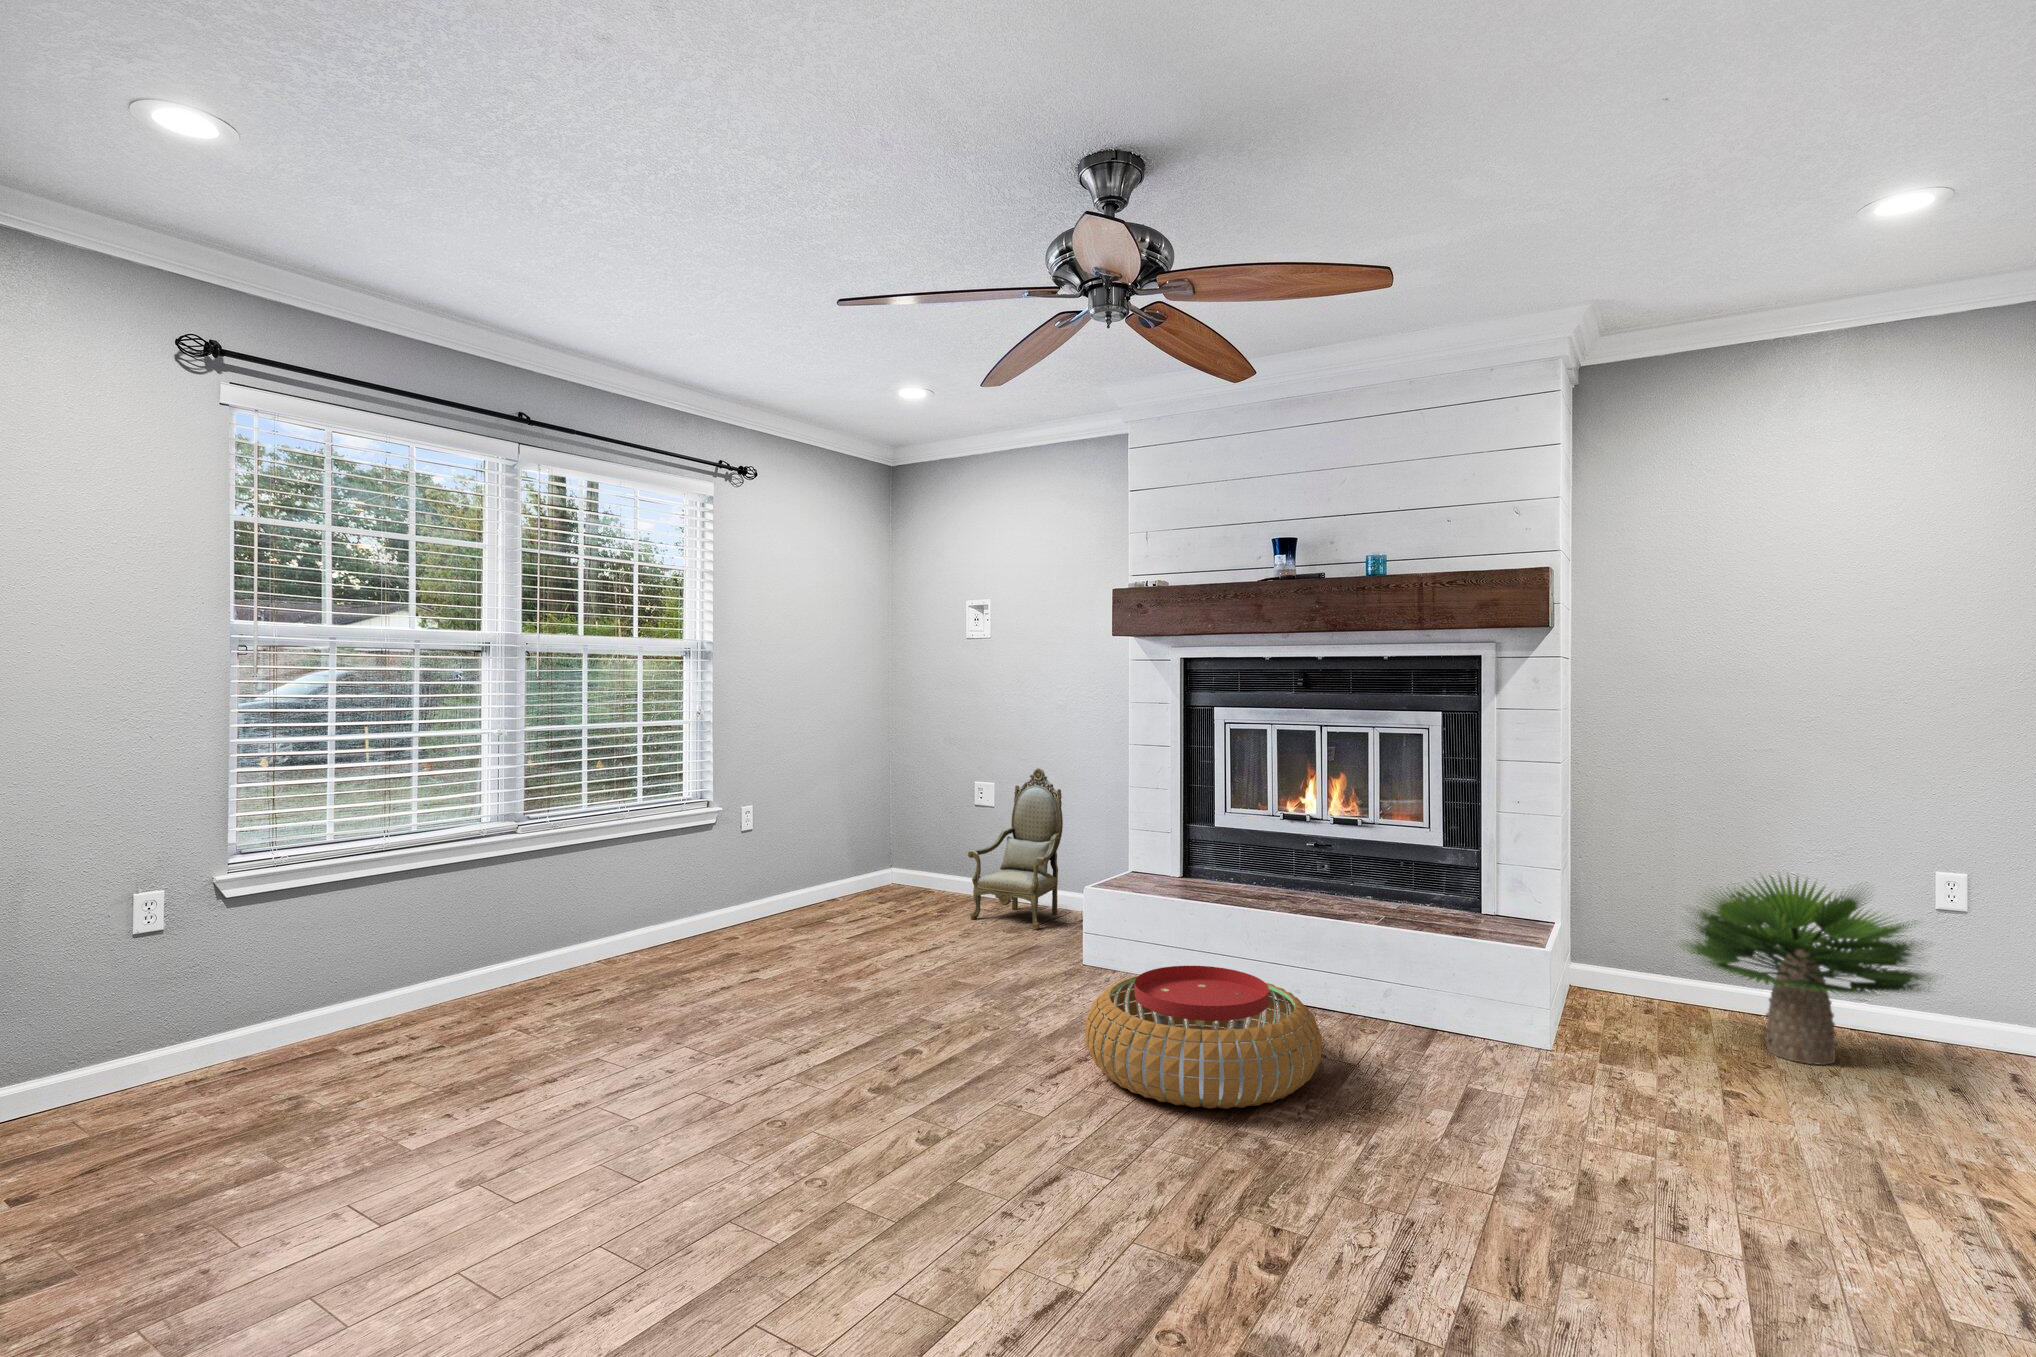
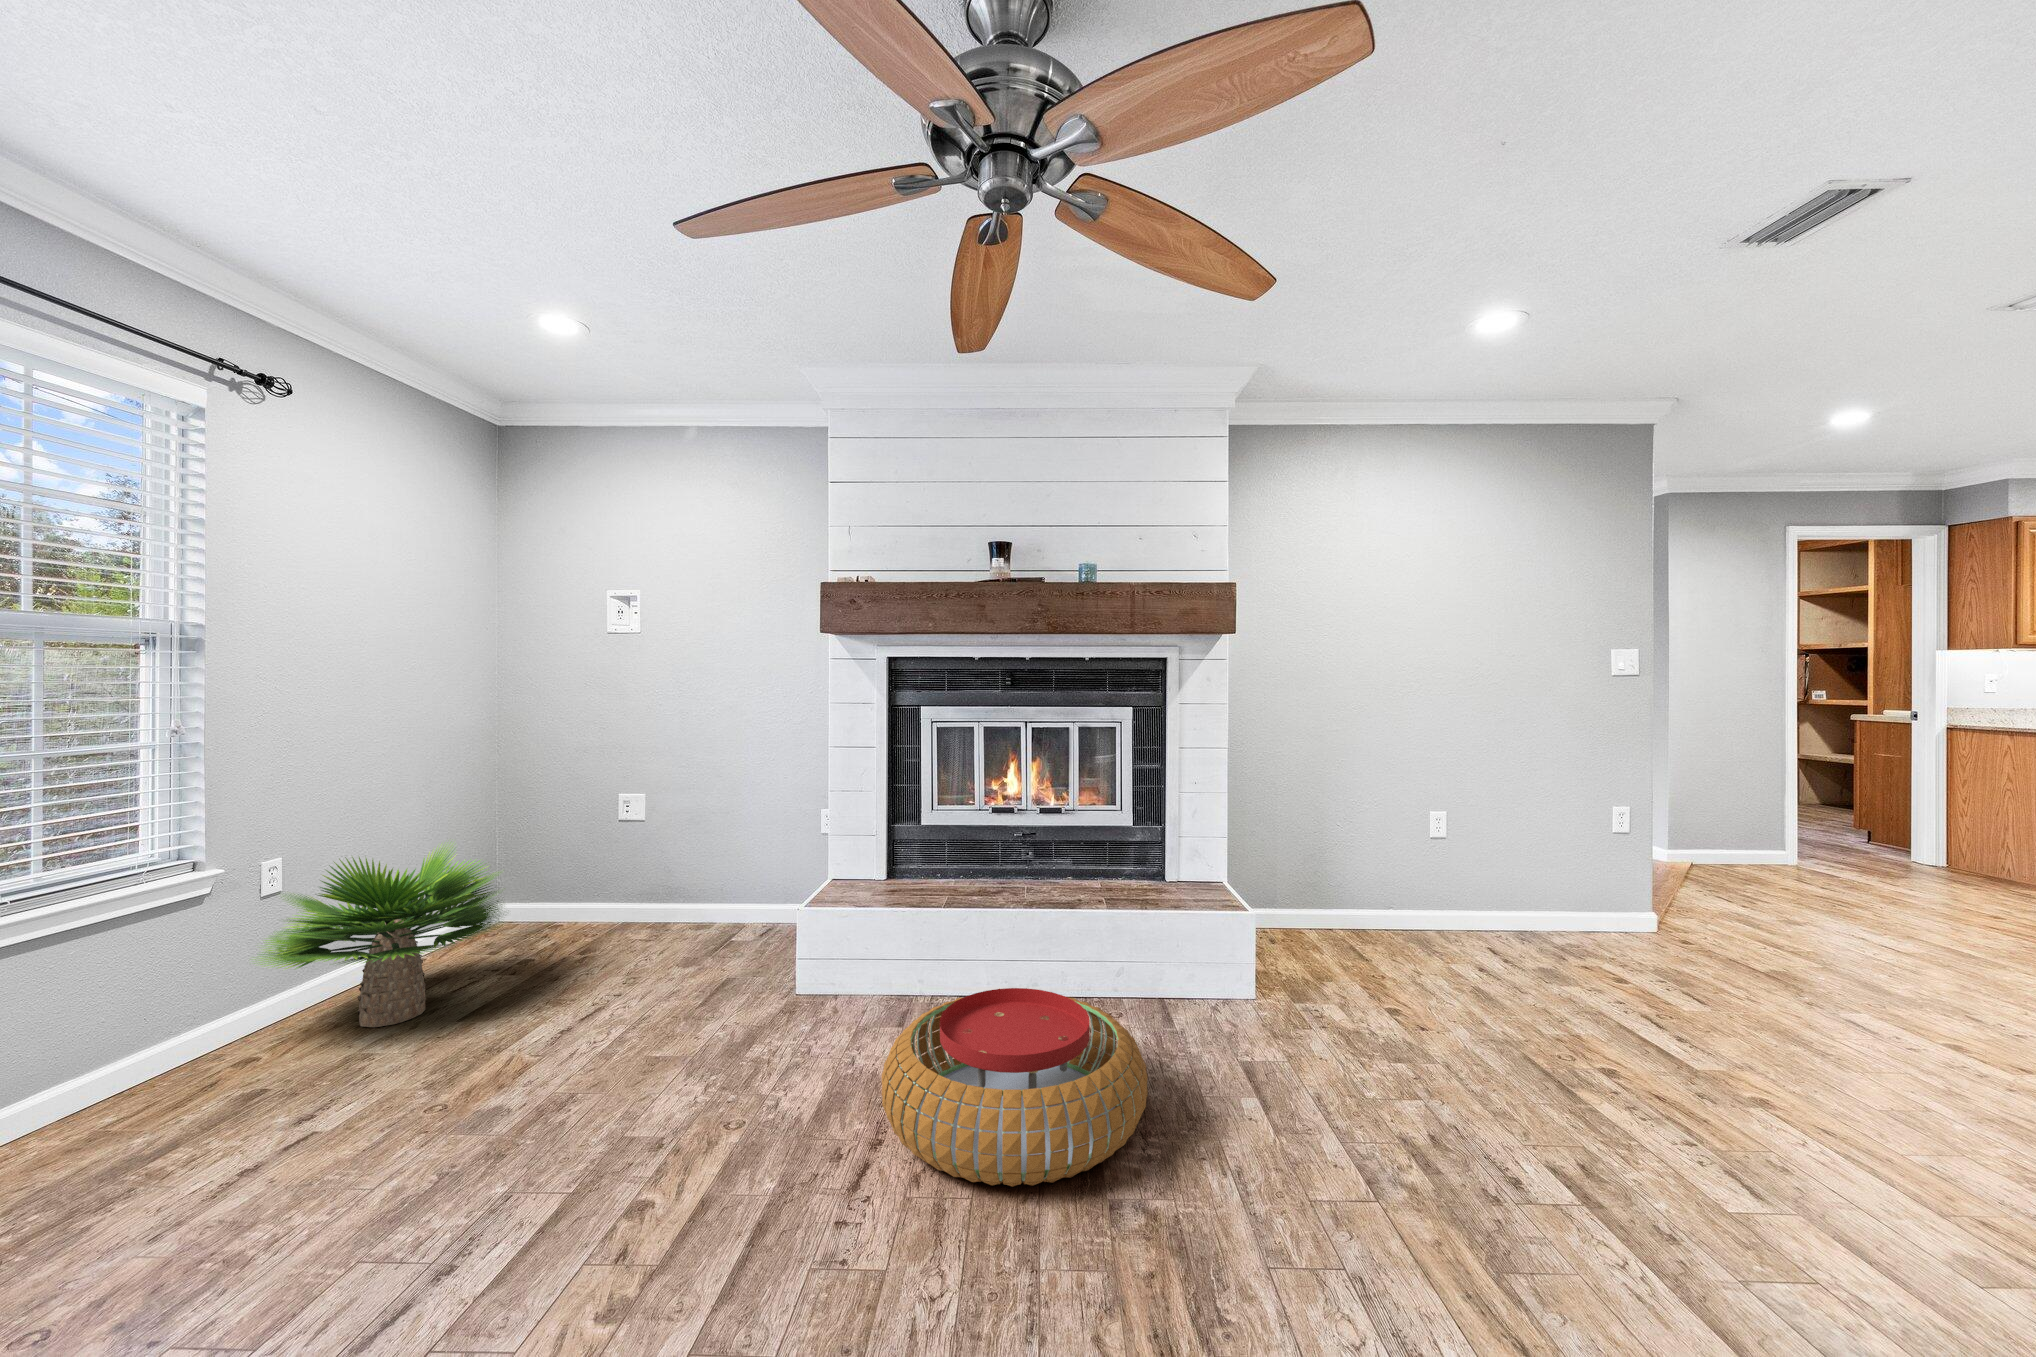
armchair: present [968,768,1063,929] -> none [611,726,737,956]
potted plant: present [1683,876,1931,1065] -> present [259,843,502,1027]

